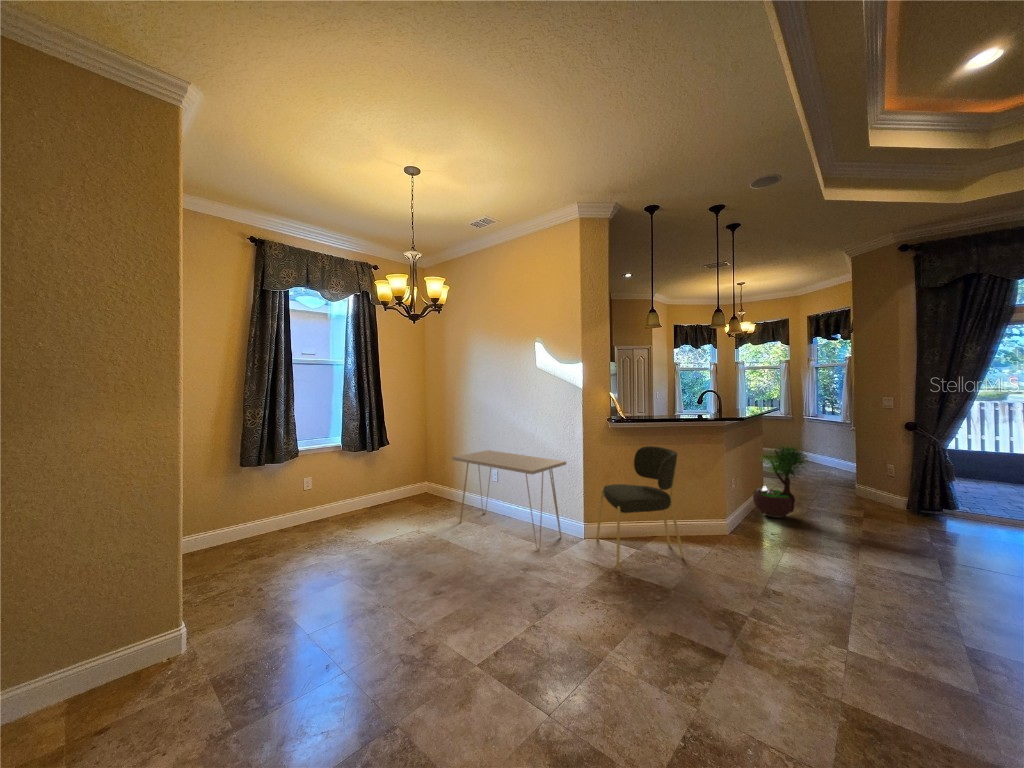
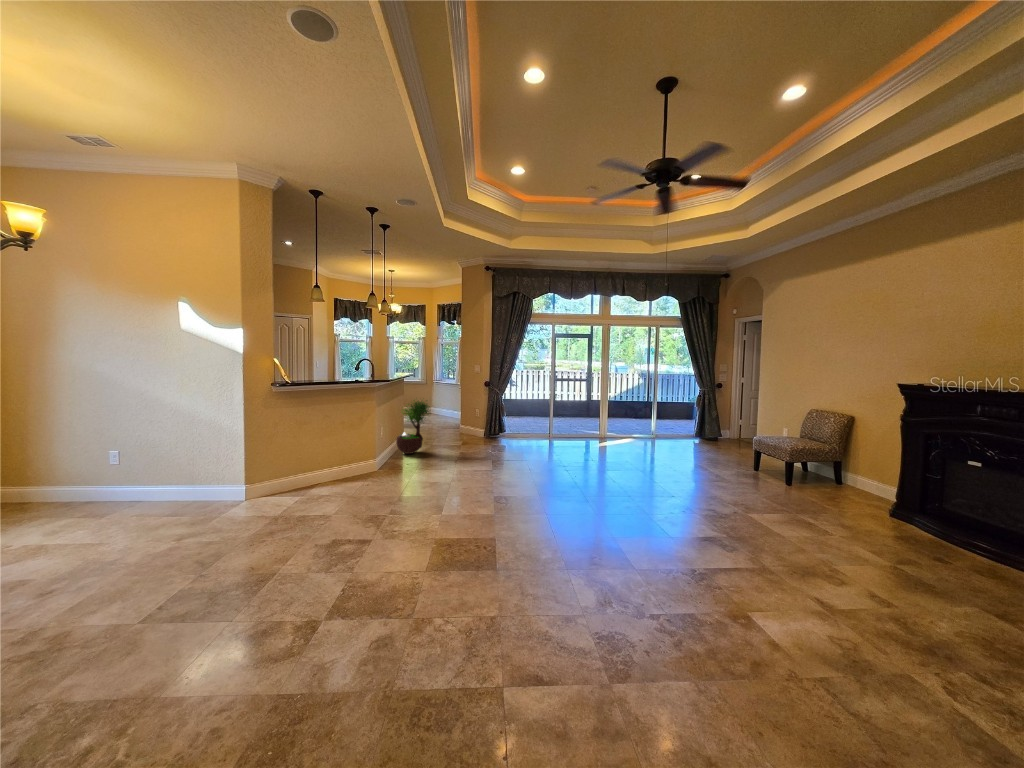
dining chair: present [597,446,684,570] -> none [261,407,344,516]
console table: present [452,450,566,550] -> none [29,429,223,527]

